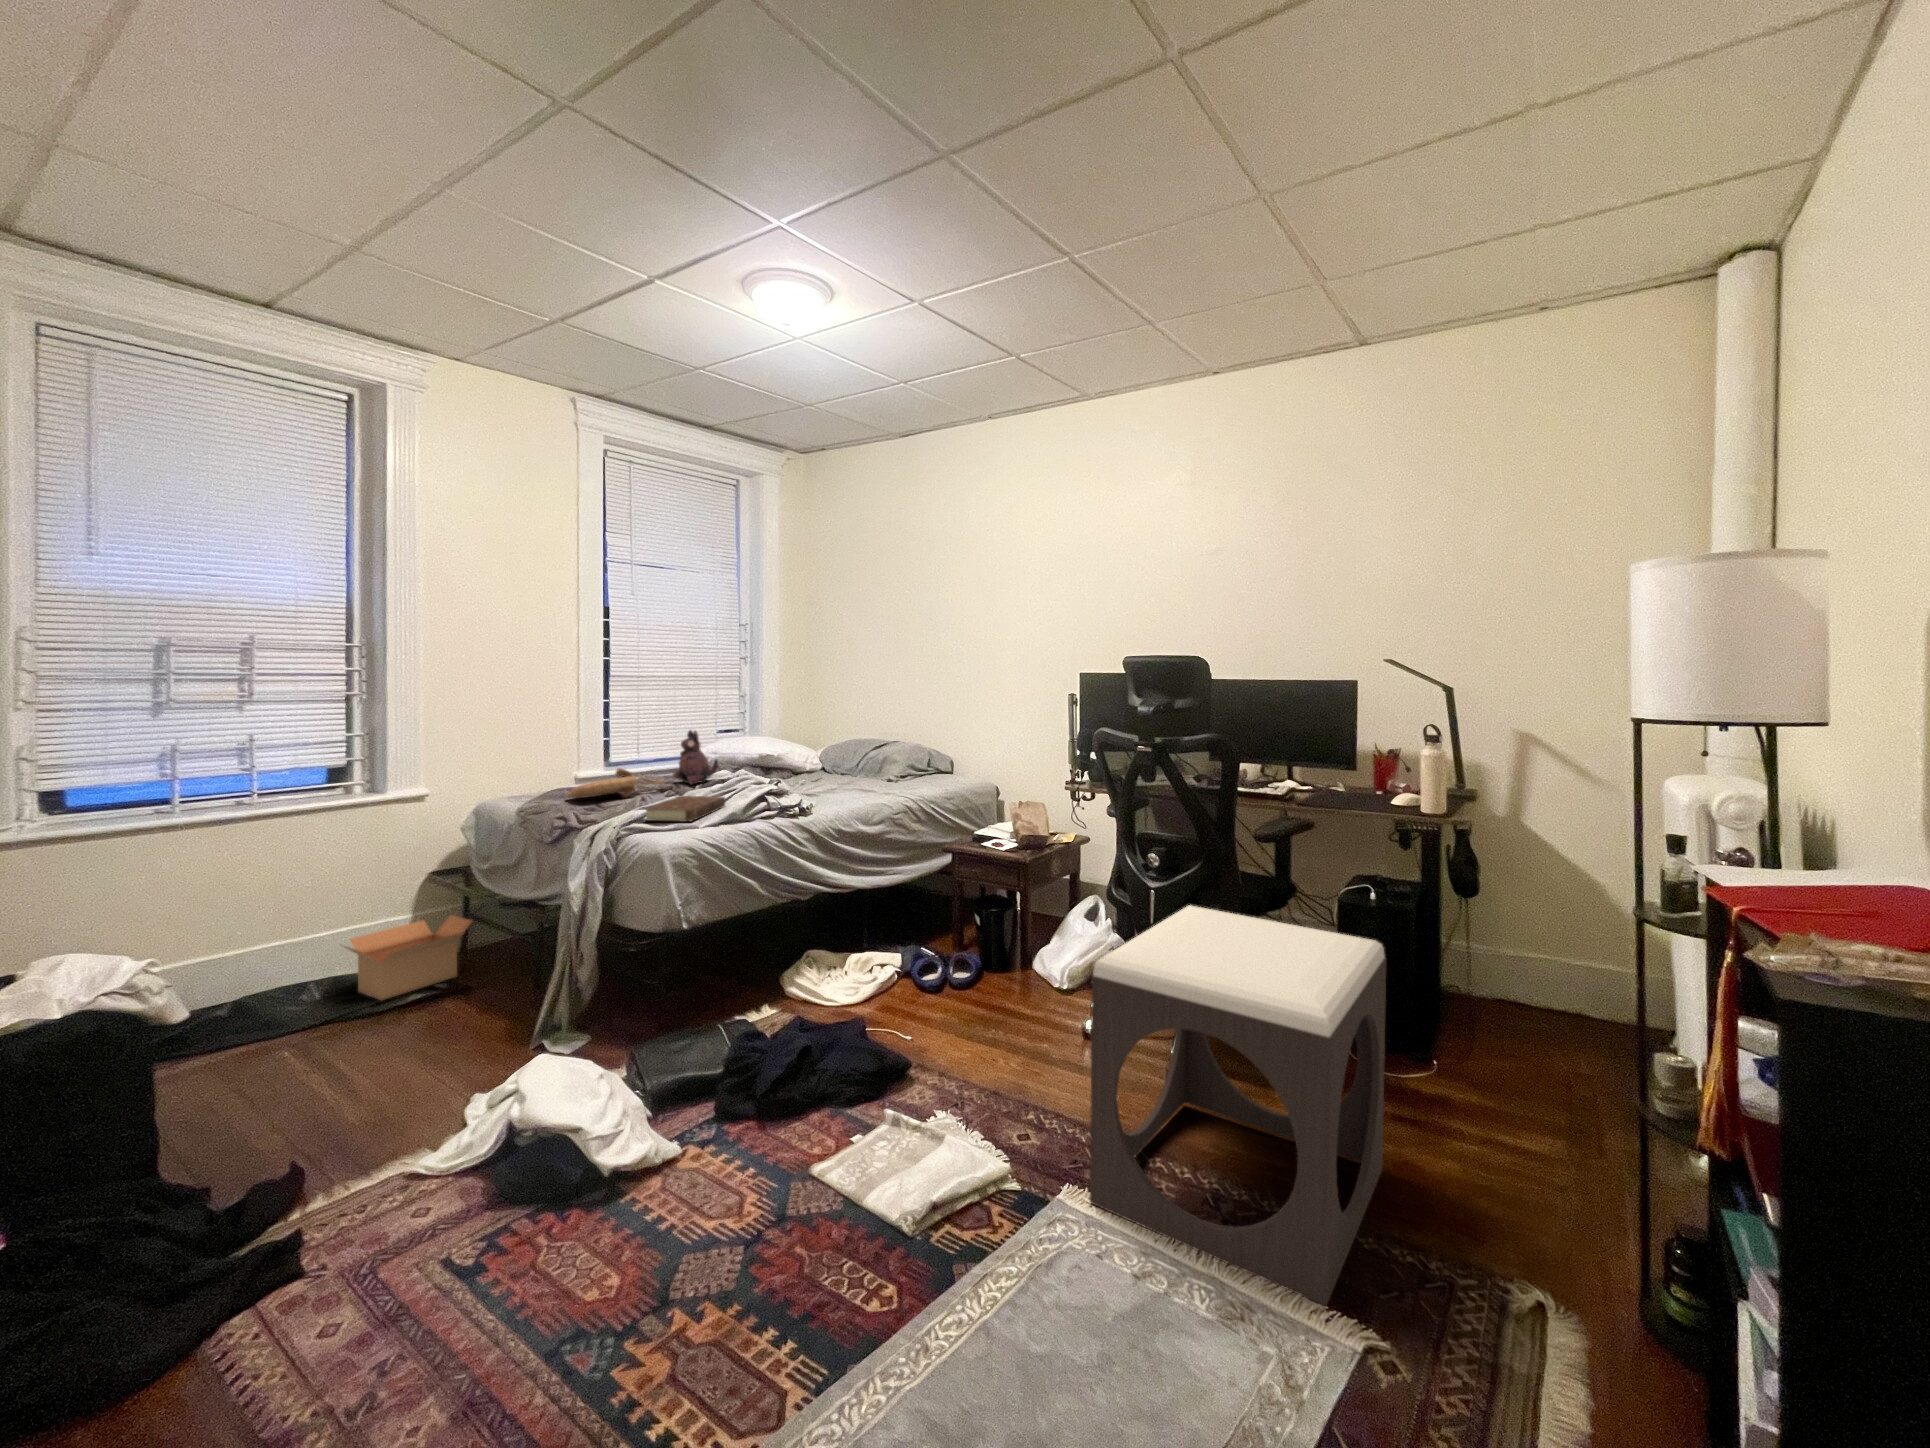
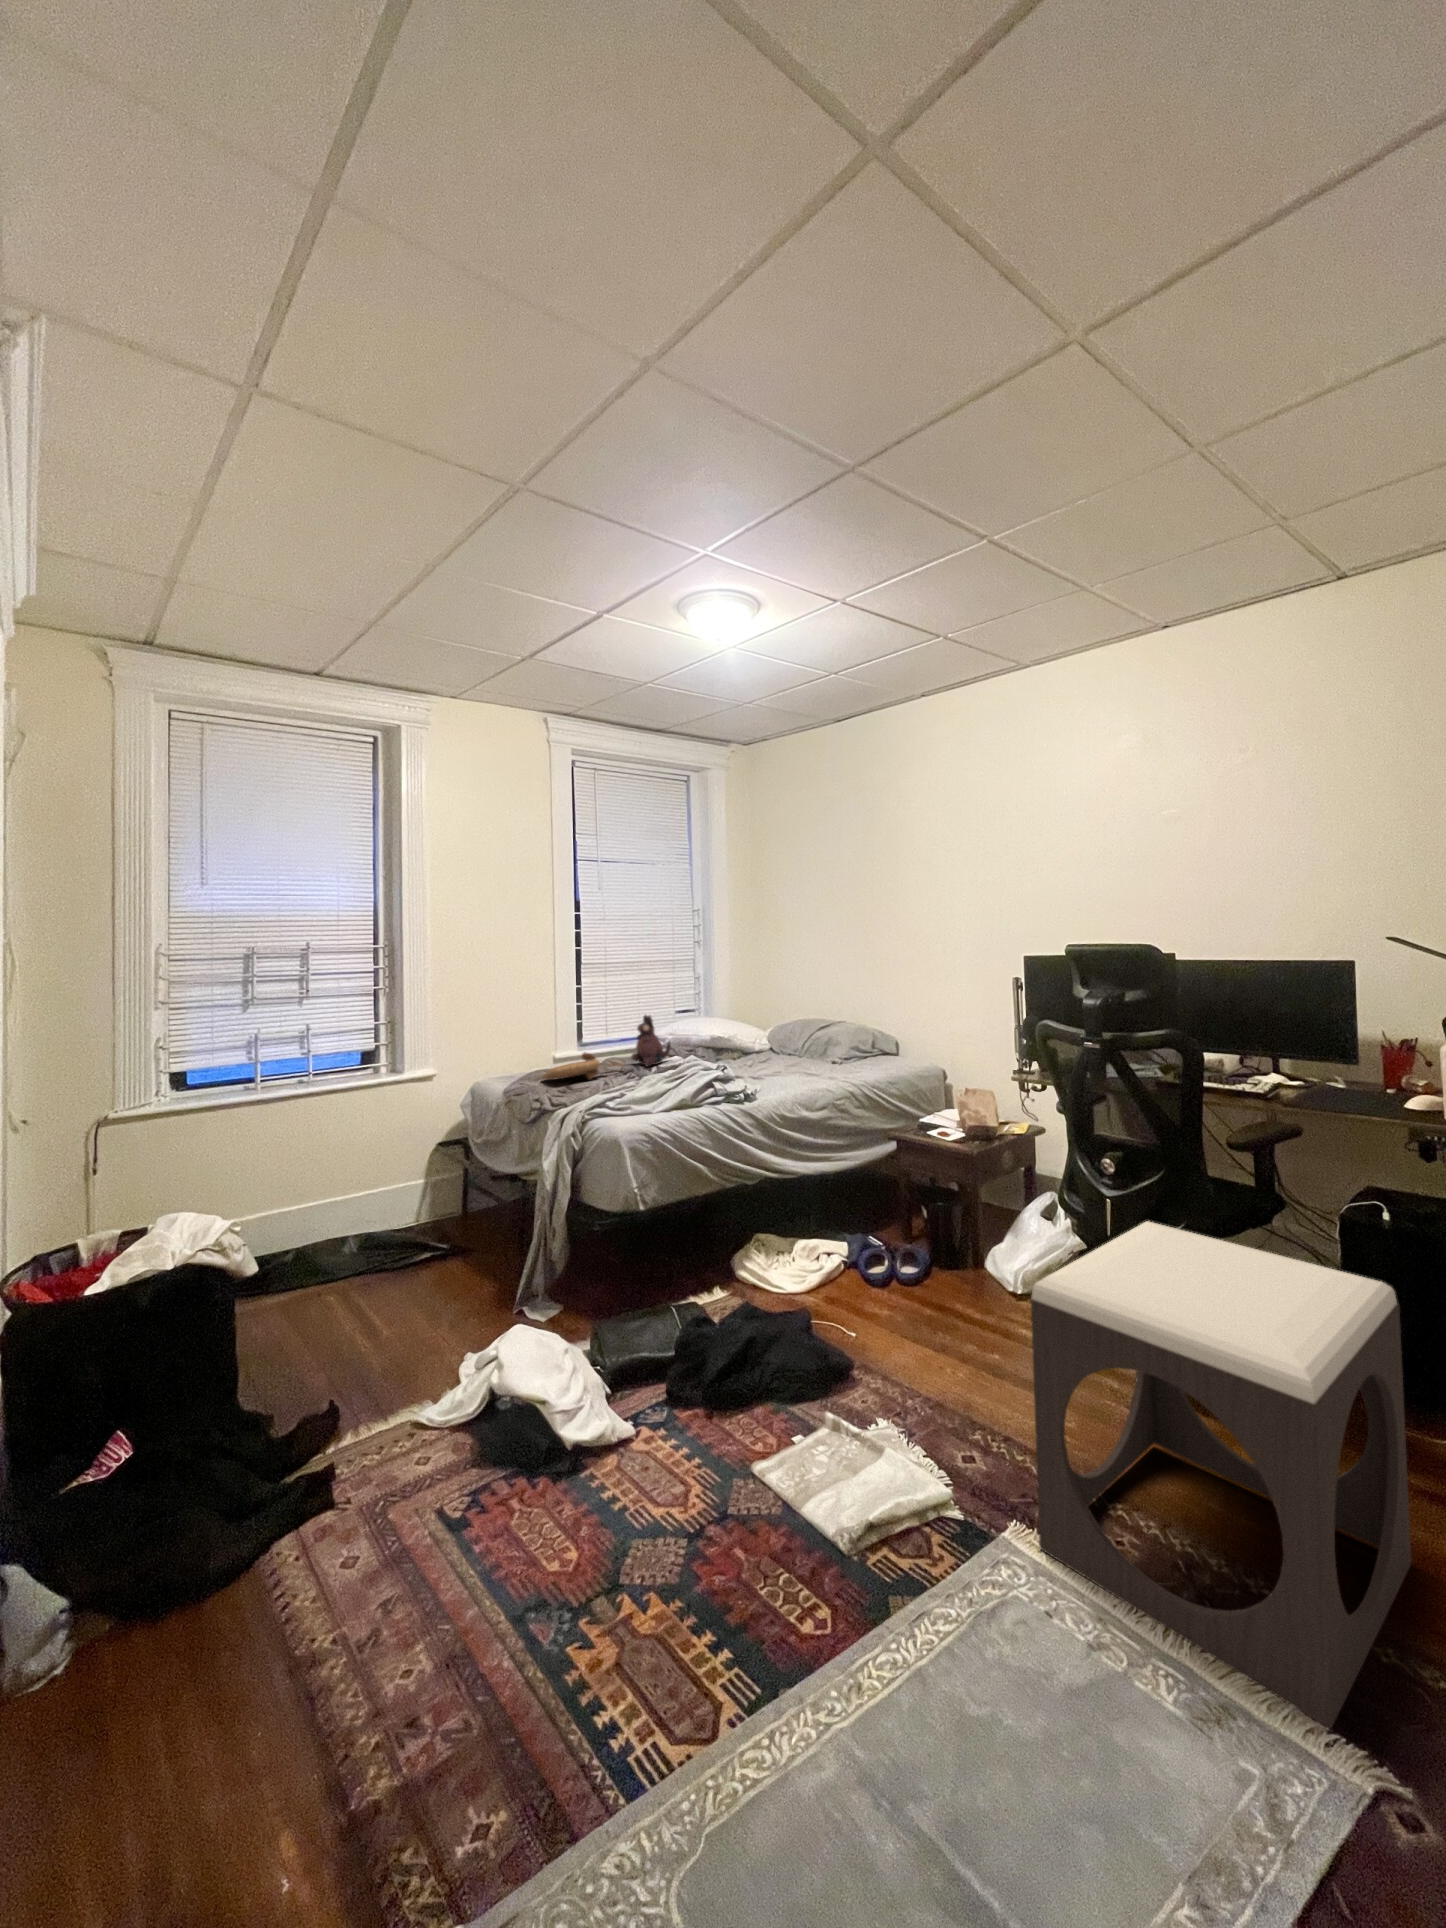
book: present [645,796,725,822] -> none [602,1080,675,1107]
cardboard box: present [345,915,472,1000] -> none [369,1181,470,1255]

